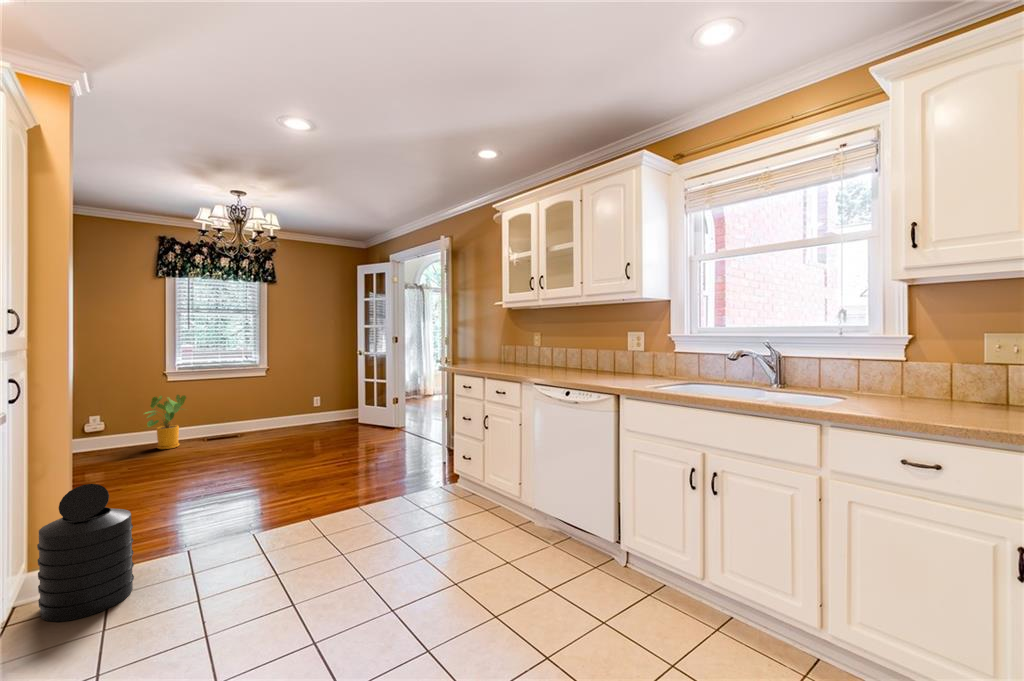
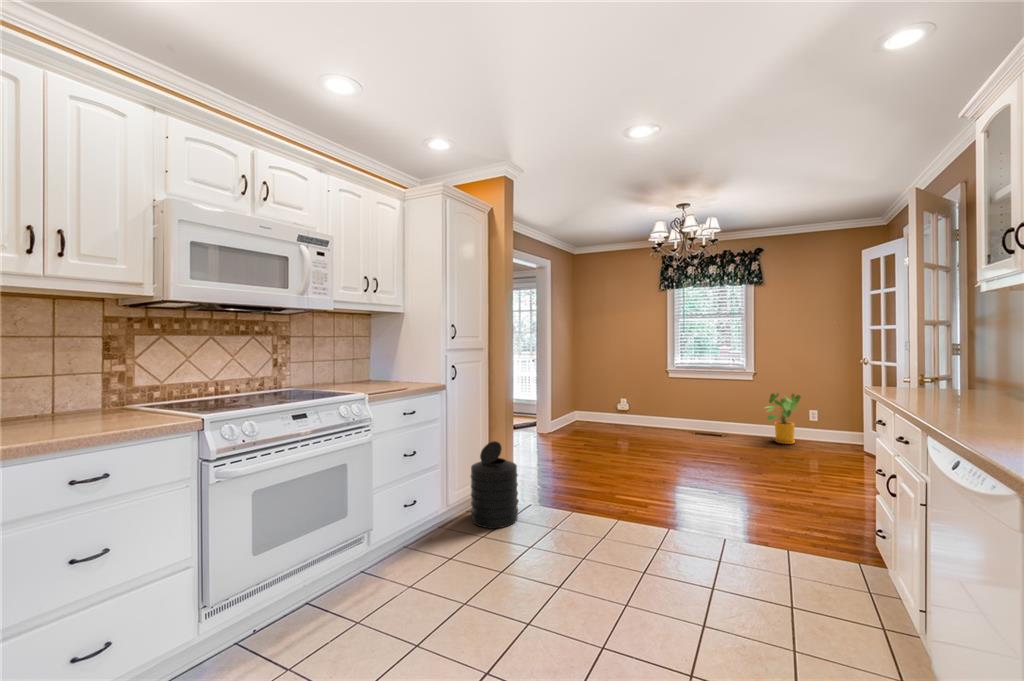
house plant: present [144,395,186,449] -> present [765,393,801,444]

